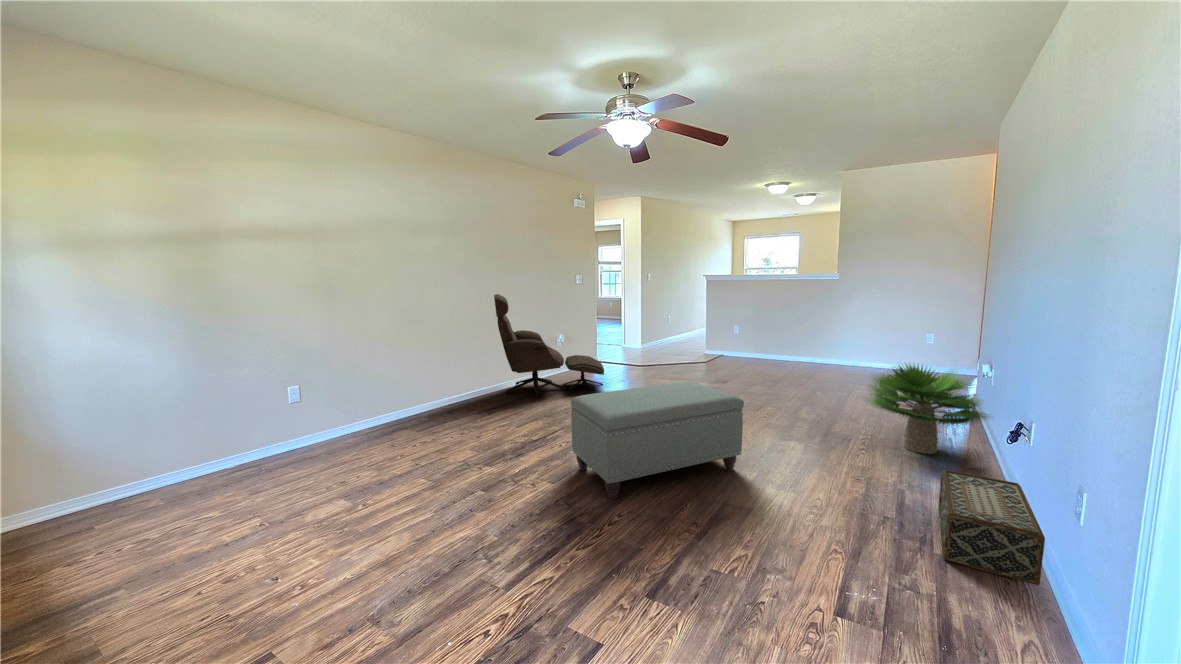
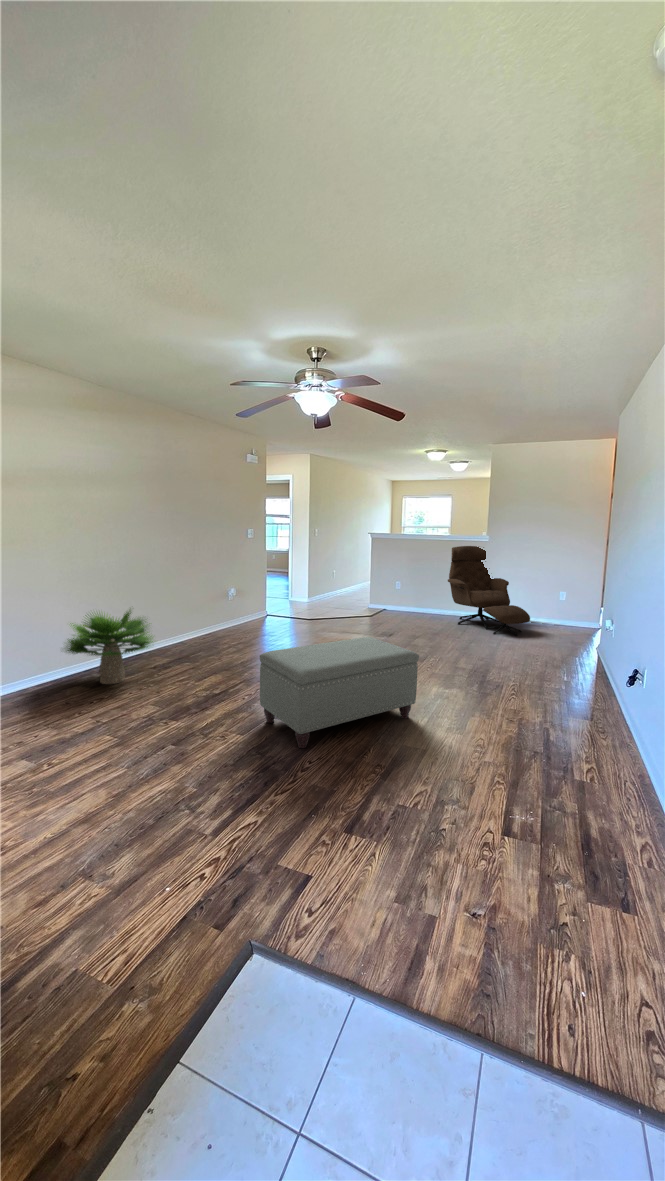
lounge chair: present [494,294,604,397] -> present [448,546,530,636]
potted plant: present [867,363,987,454] -> present [65,610,153,684]
woven basket: present [938,470,1045,585] -> none [576,711,654,800]

